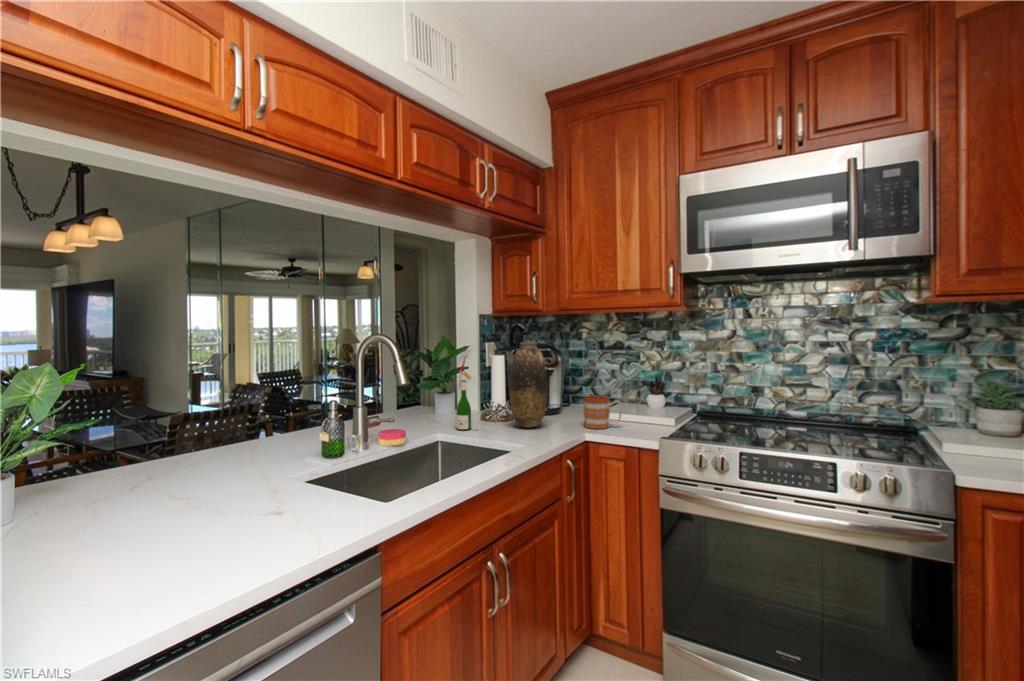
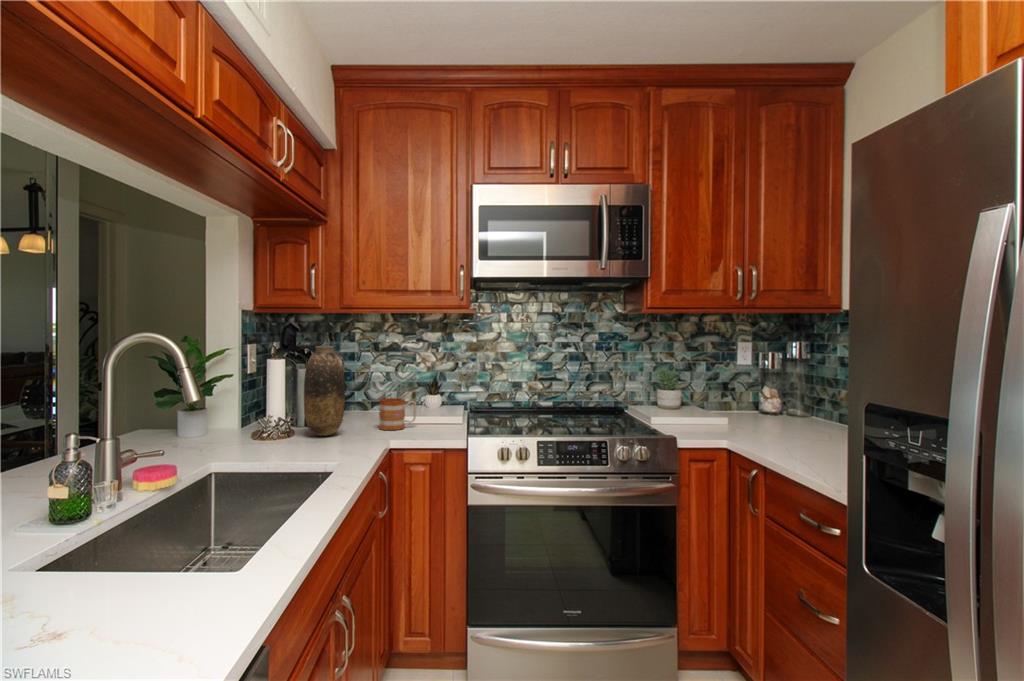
wine bottle: present [457,357,478,430] -> none [244,361,271,446]

